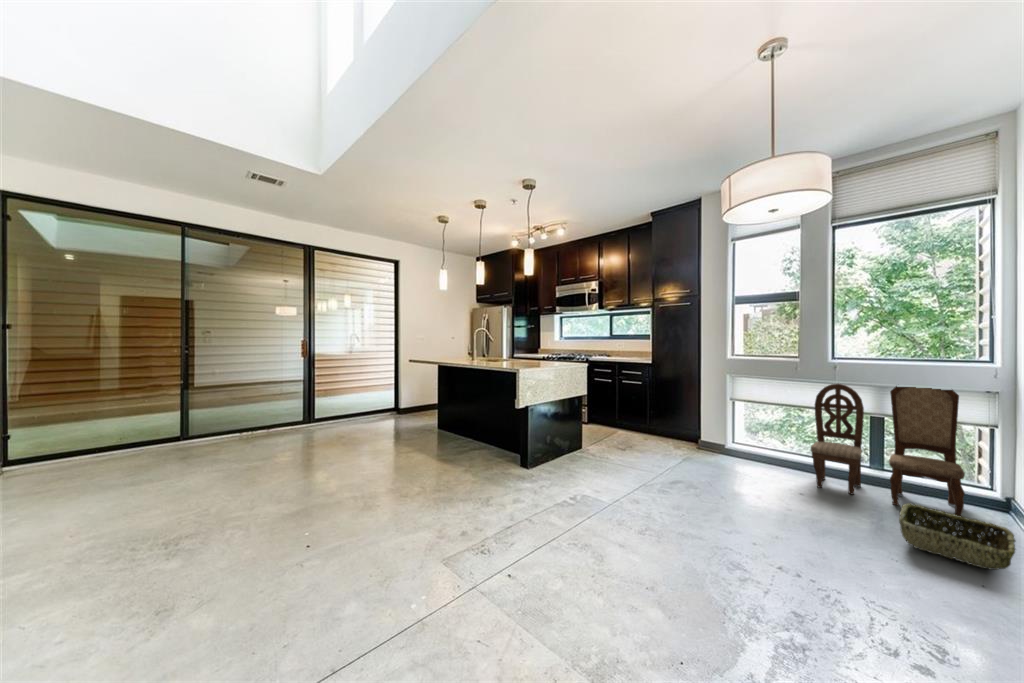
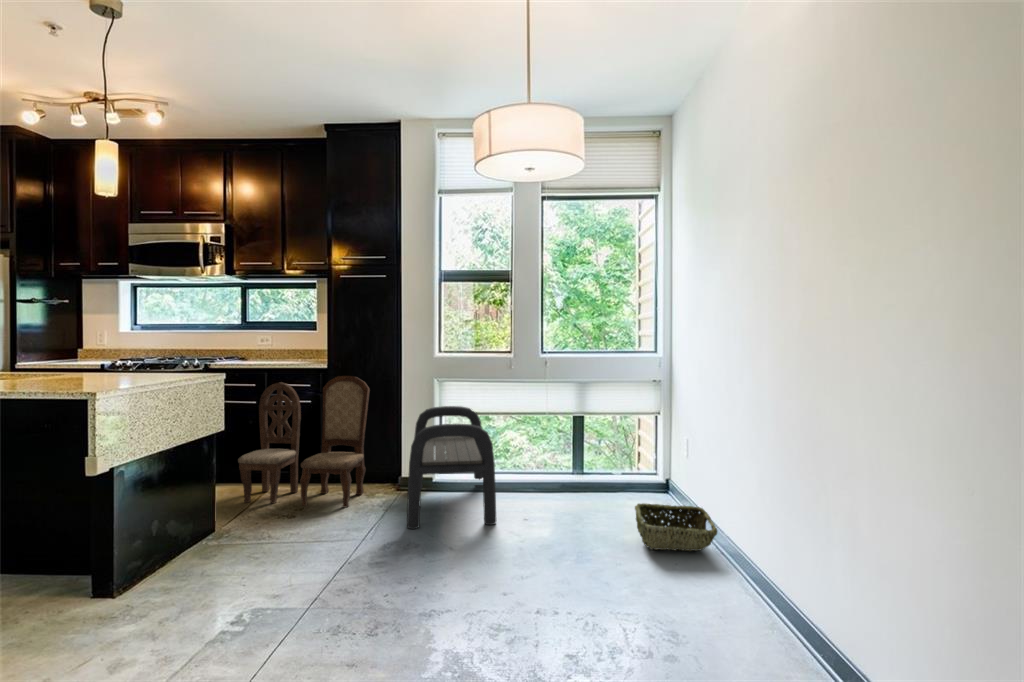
dining chair: present [811,384,965,516] -> present [238,376,370,507]
bench: none [688,395,772,488] -> present [407,406,496,529]

